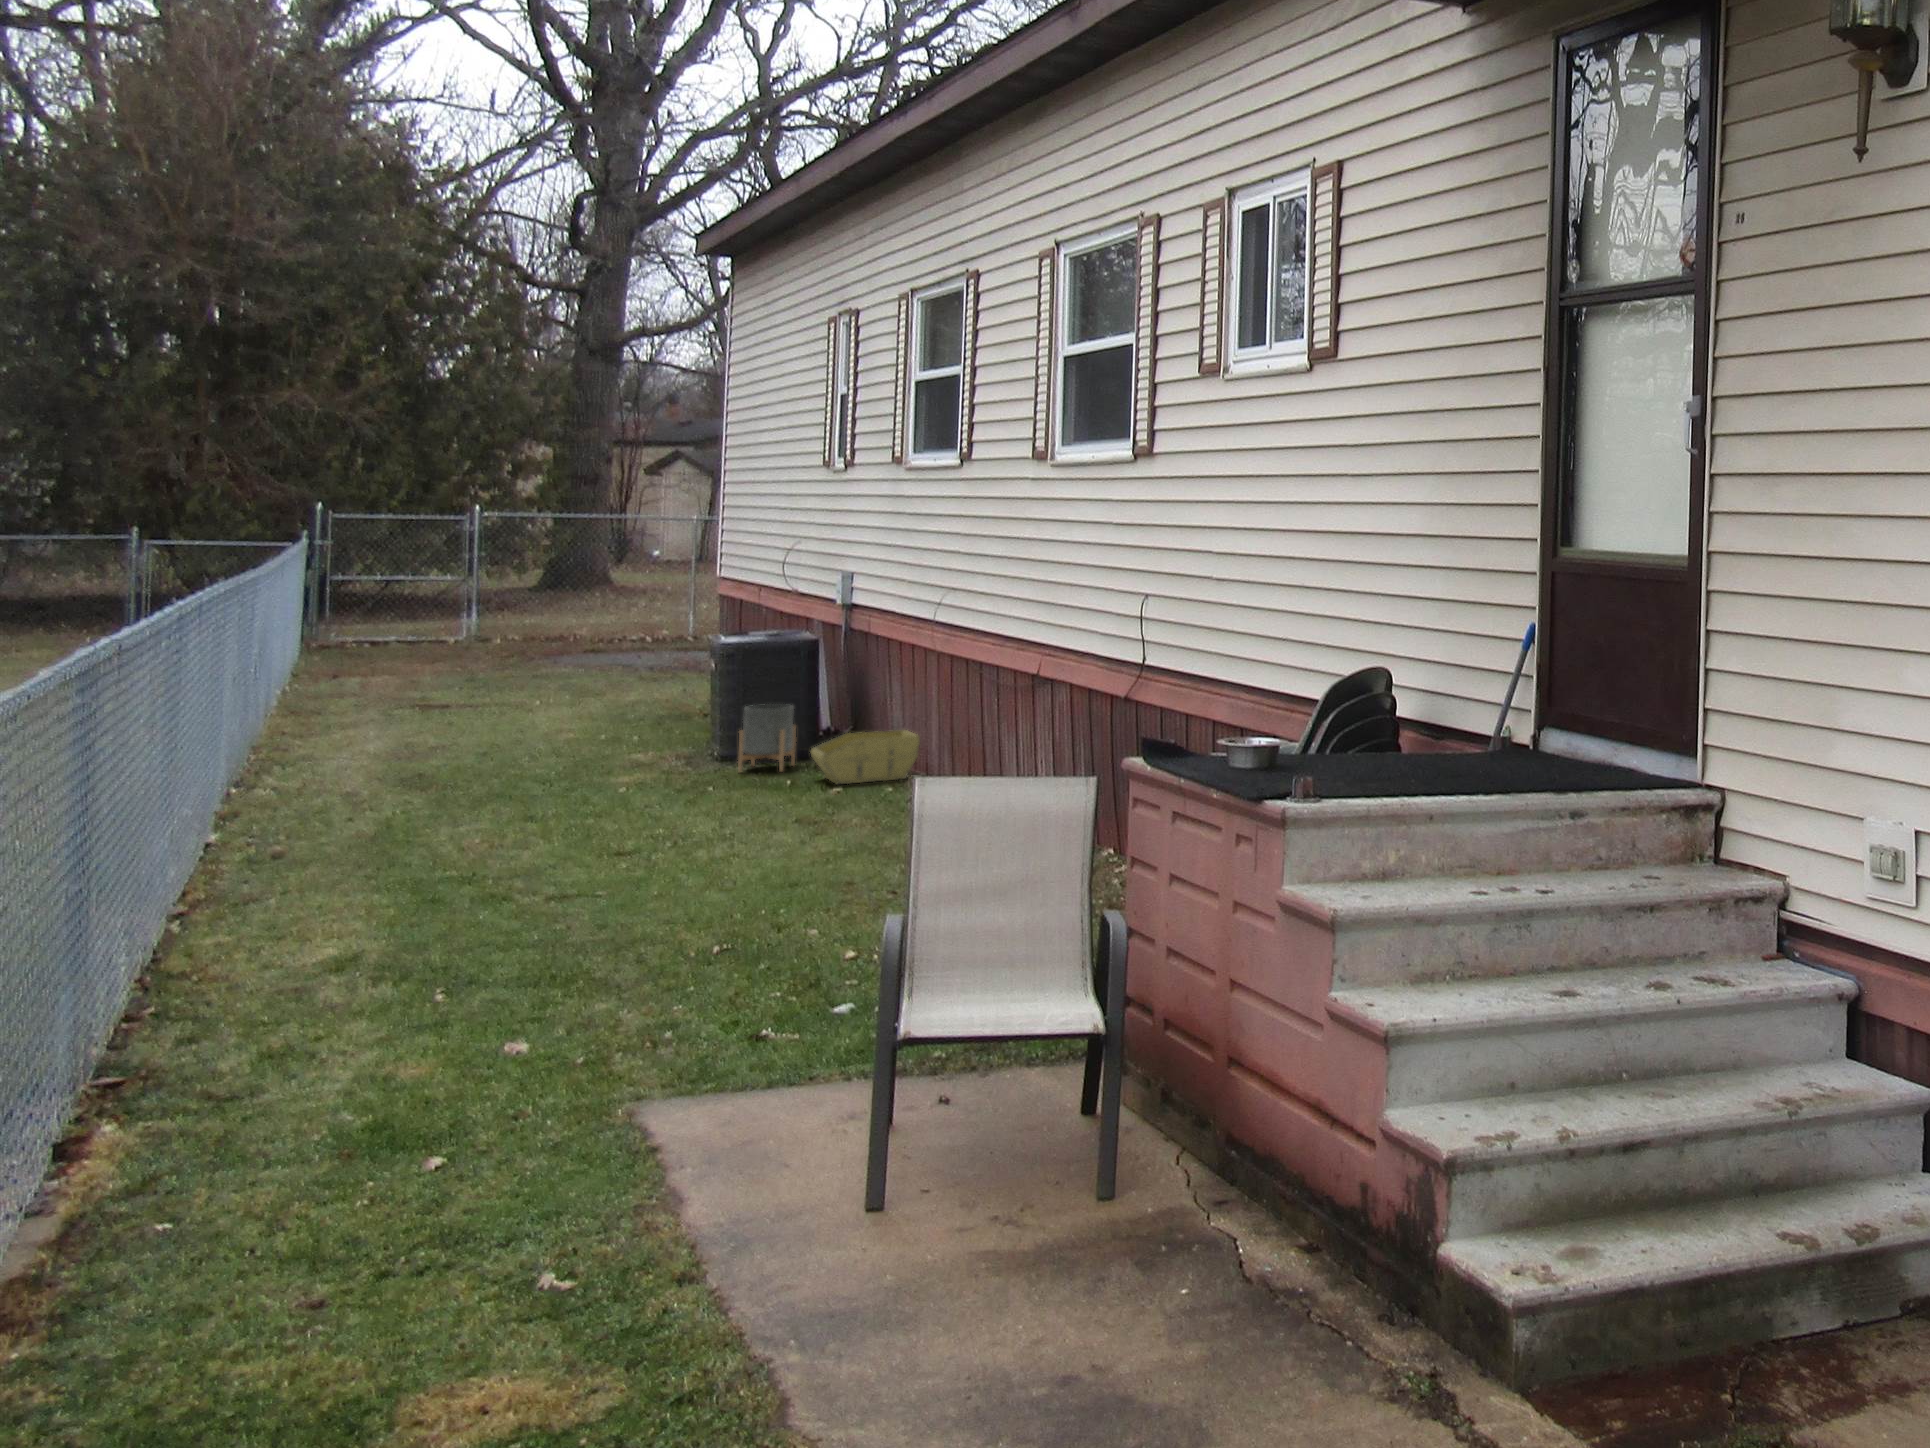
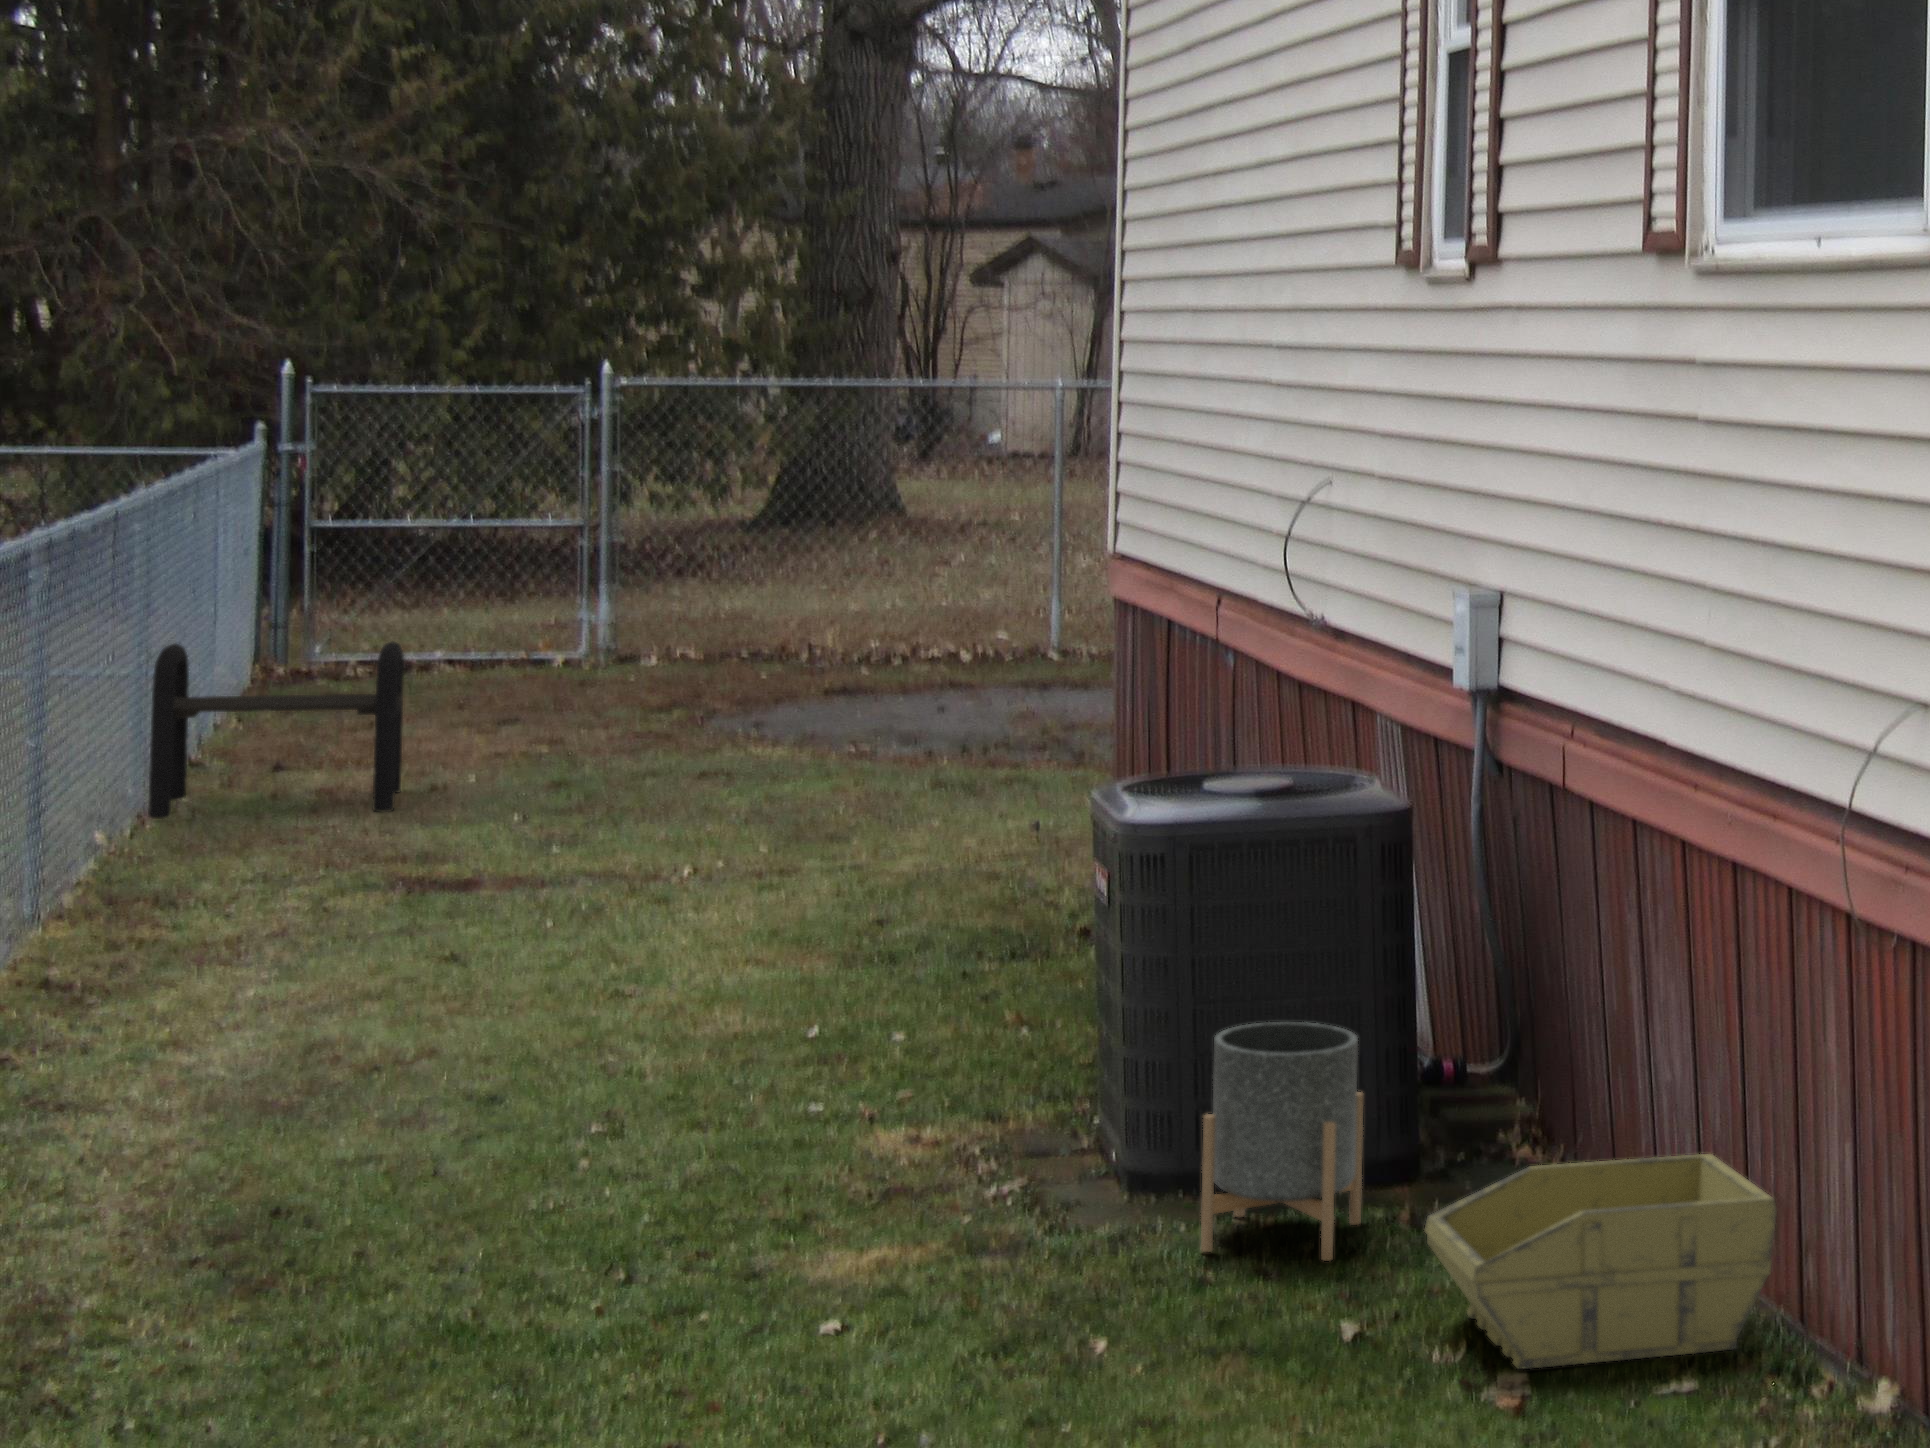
bench: none [248,624,375,701] -> present [148,641,404,819]

